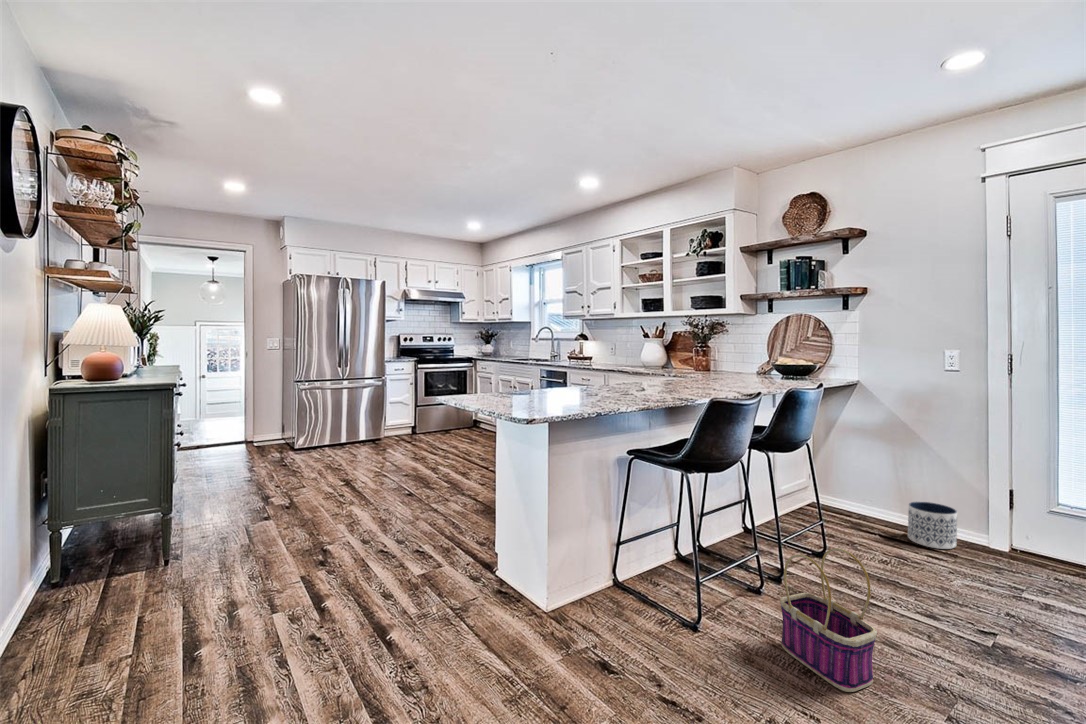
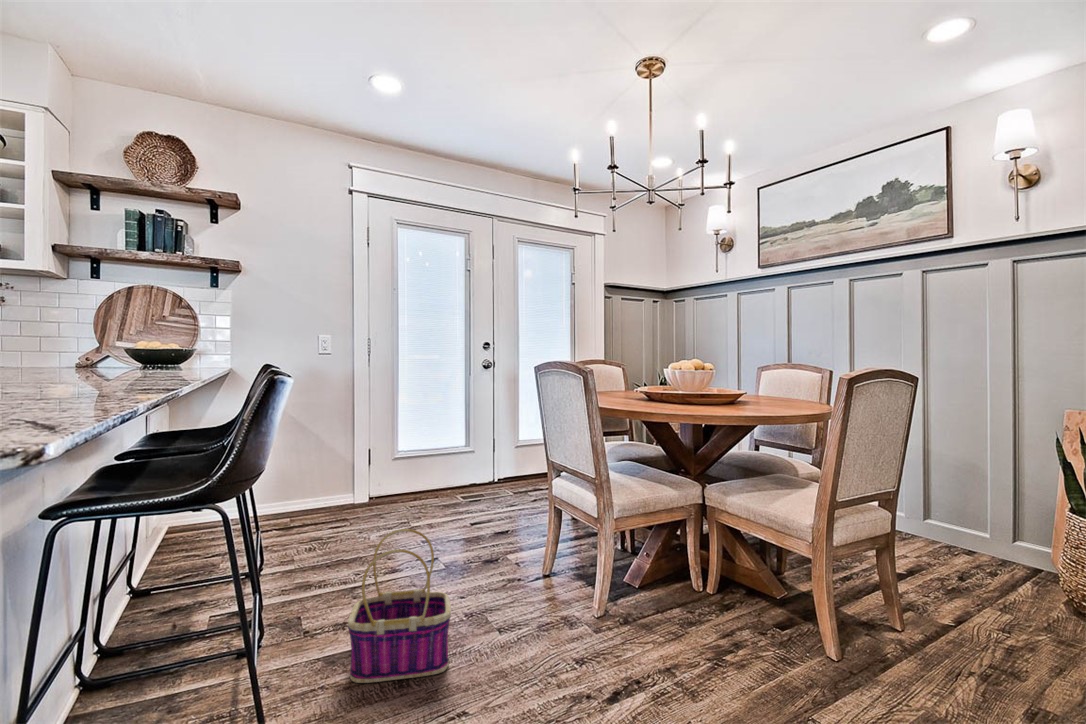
planter: present [908,502,957,549] -> none [298,479,339,522]

